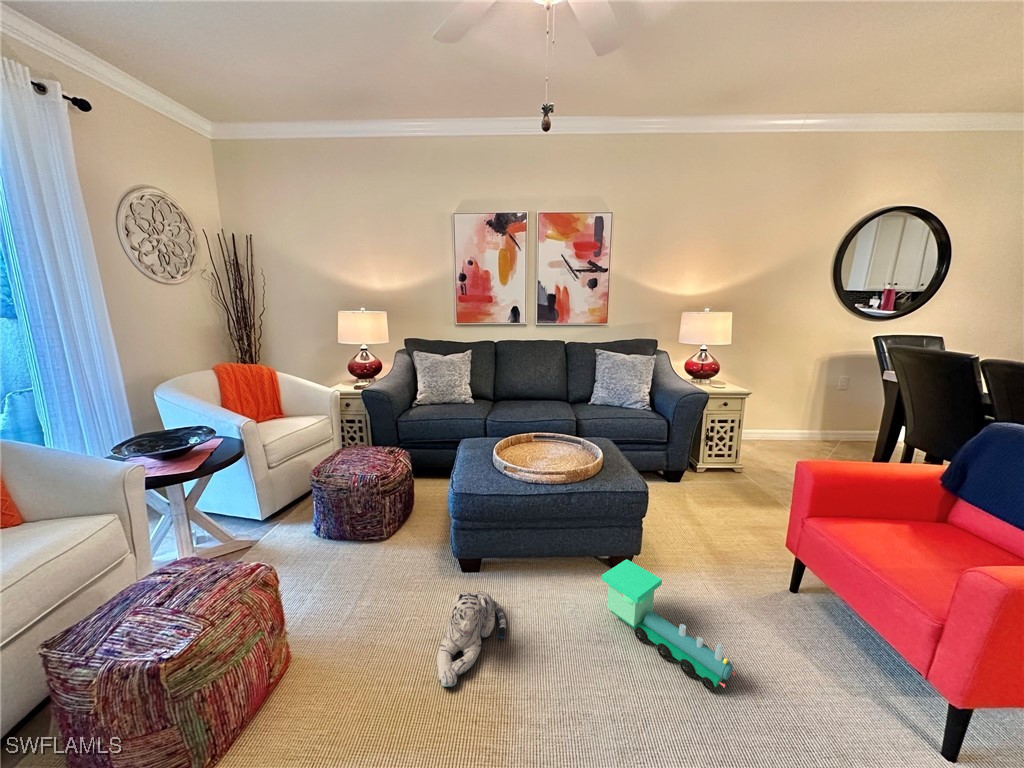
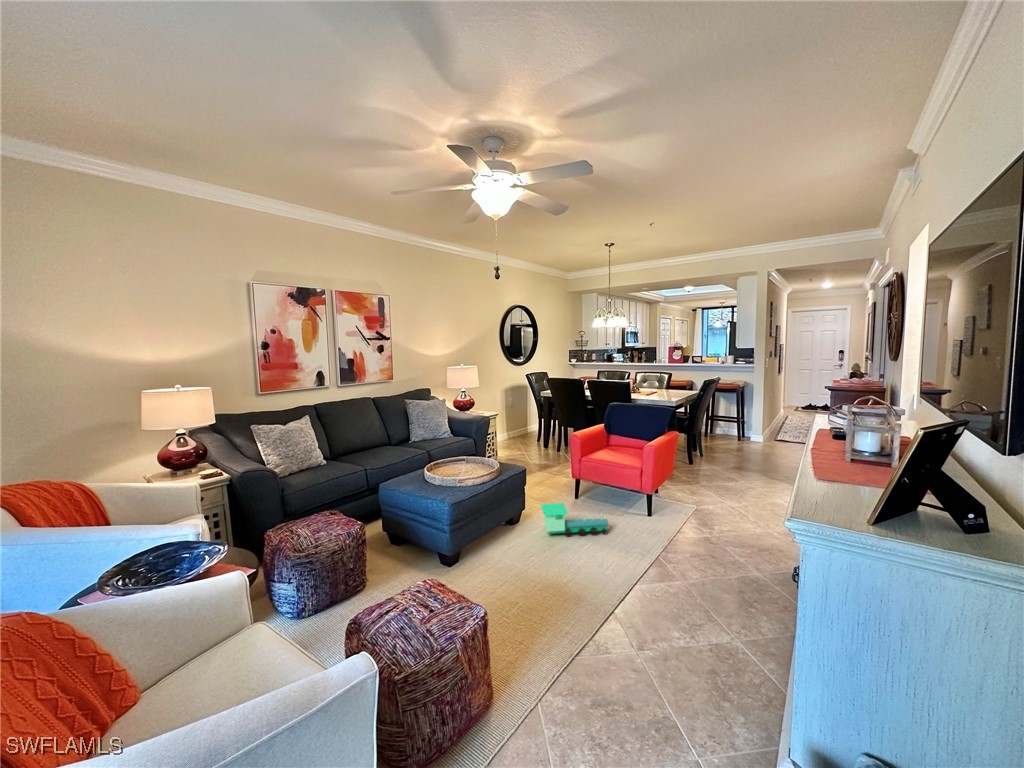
plush toy: present [437,591,506,687] -> none [492,543,542,596]

